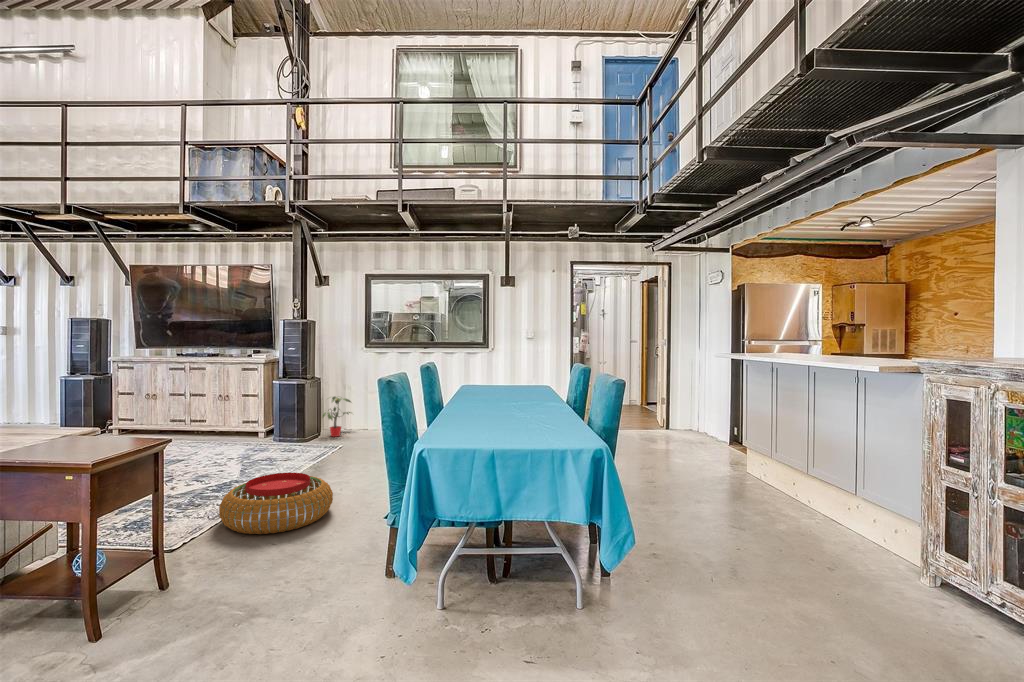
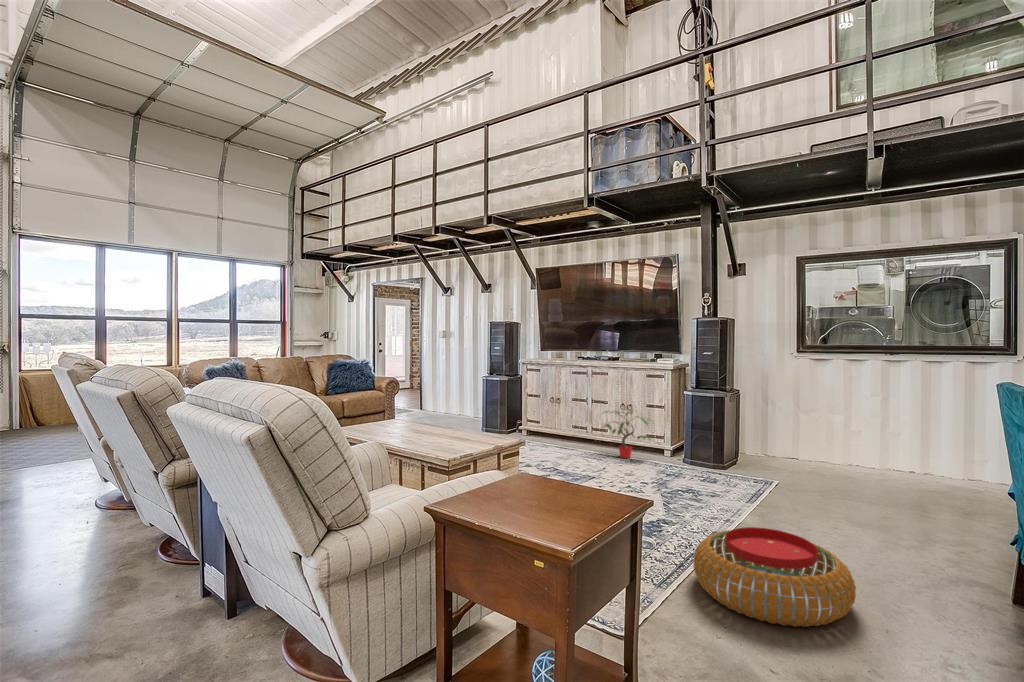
potted plant: present [323,396,351,437] -> present [603,410,650,458]

